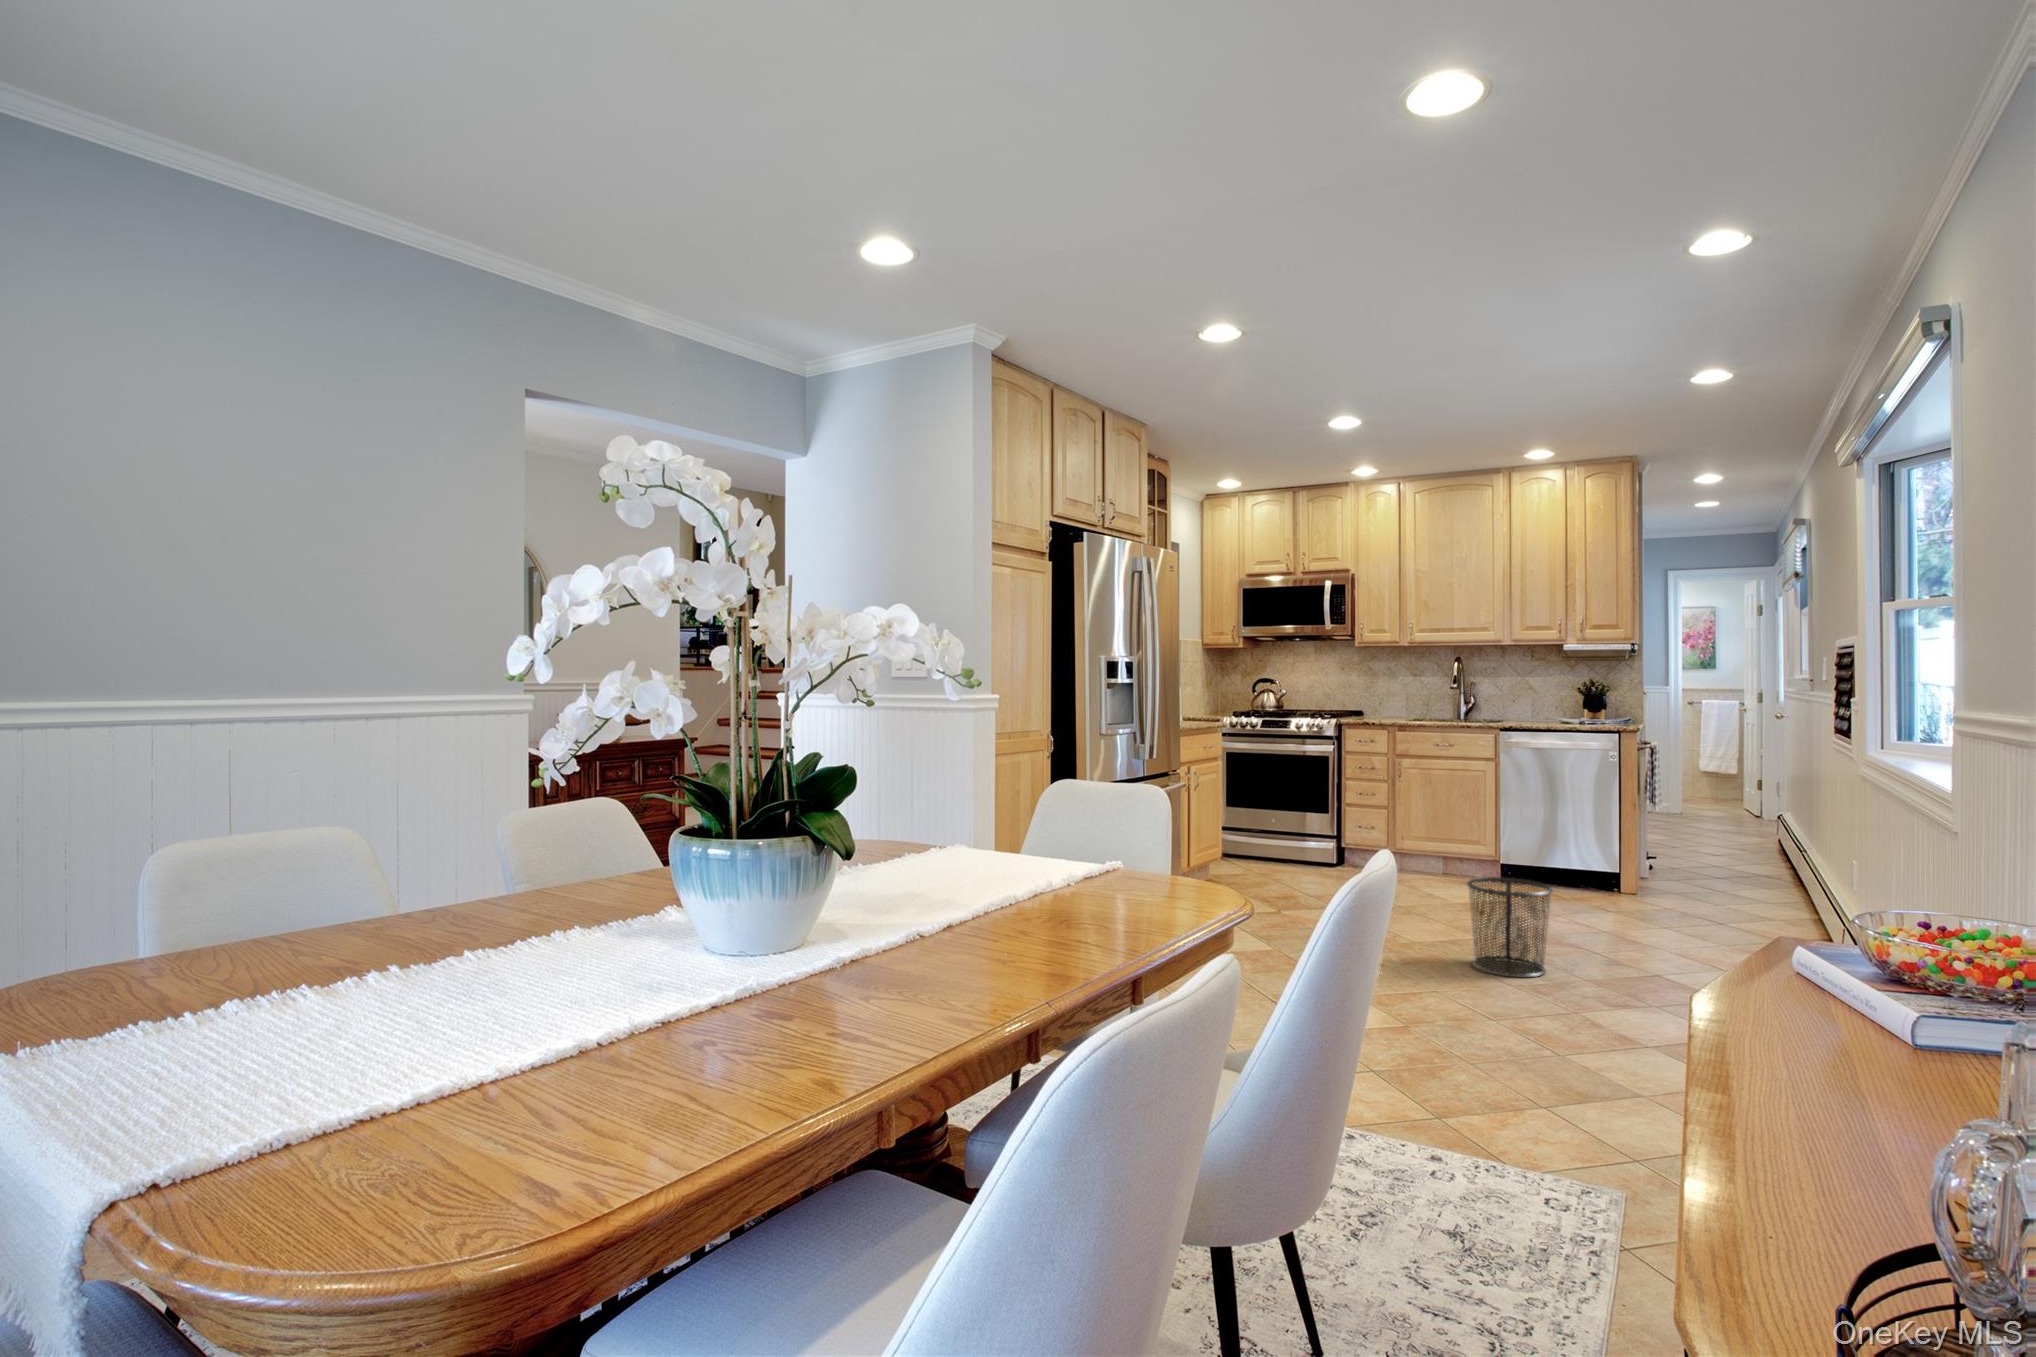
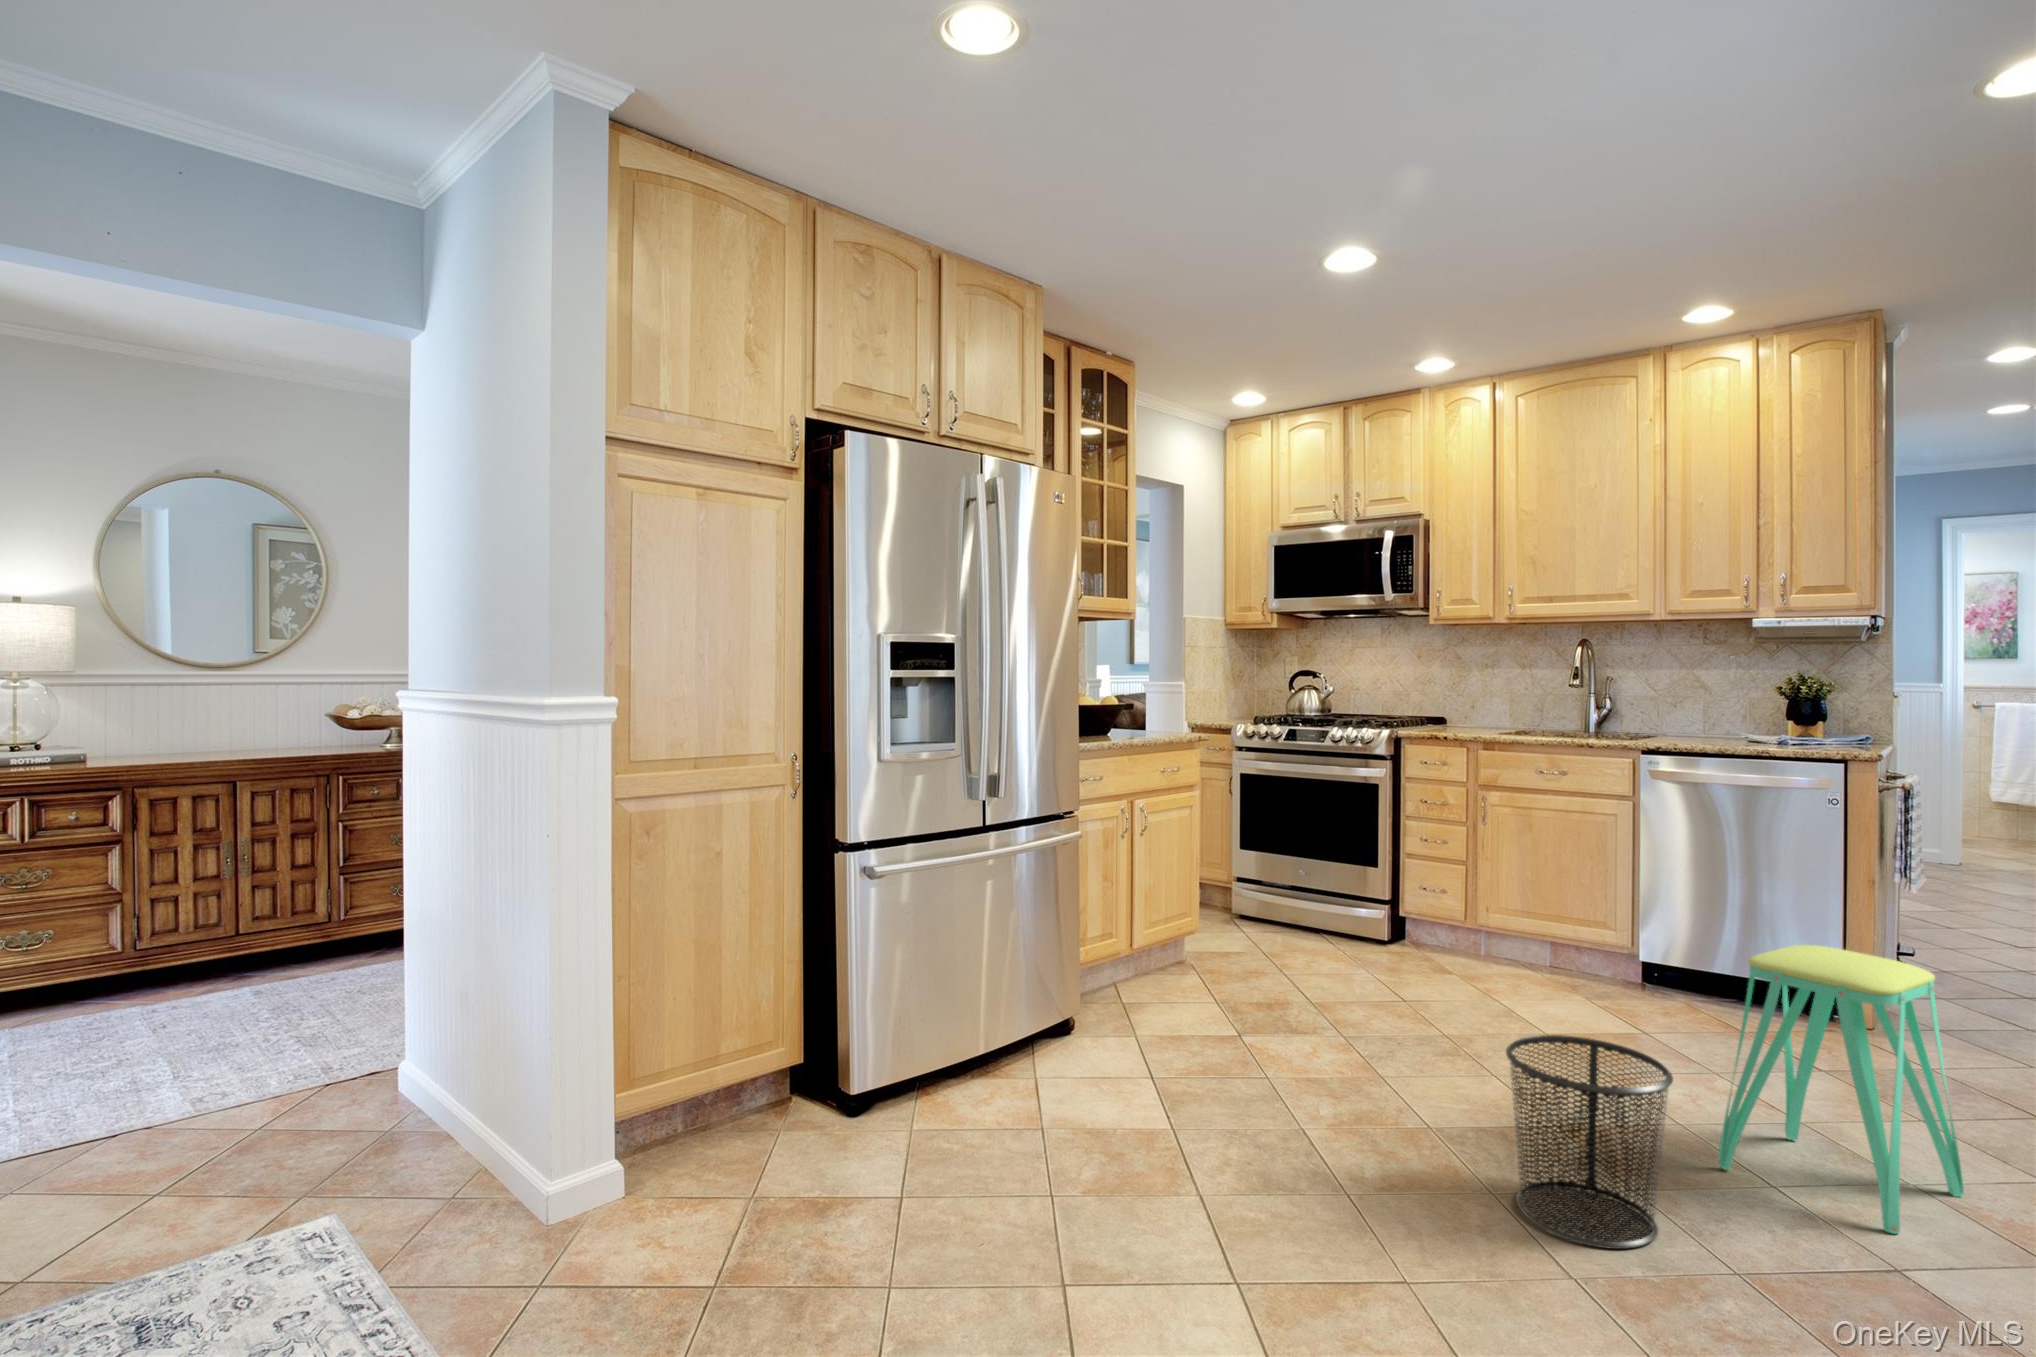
stool: none [1568,828,1687,966] -> present [1718,945,1964,1234]

